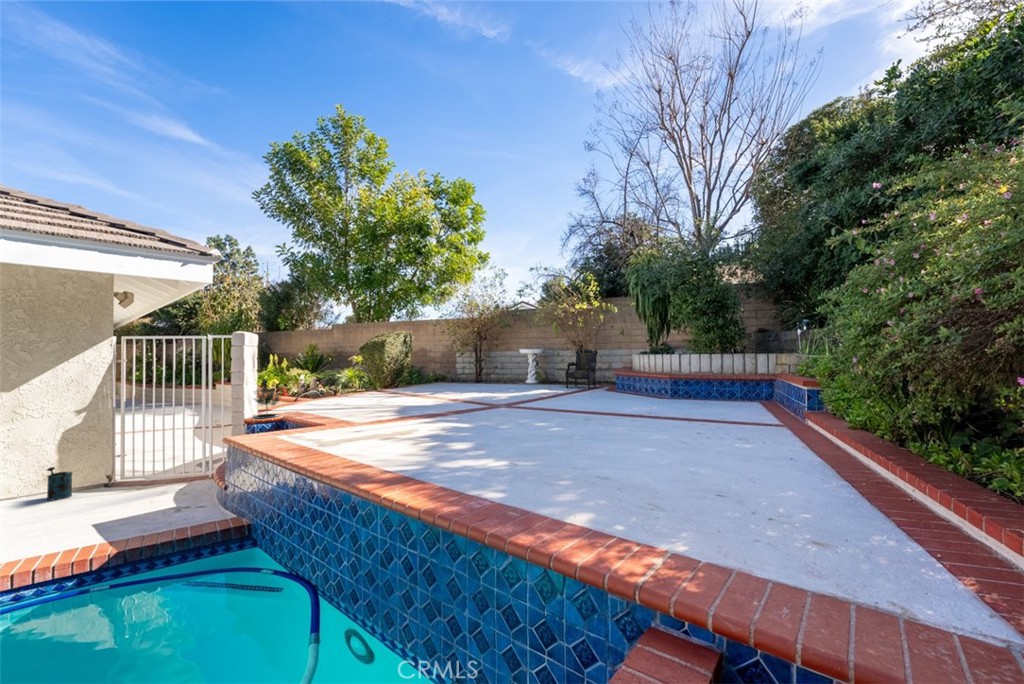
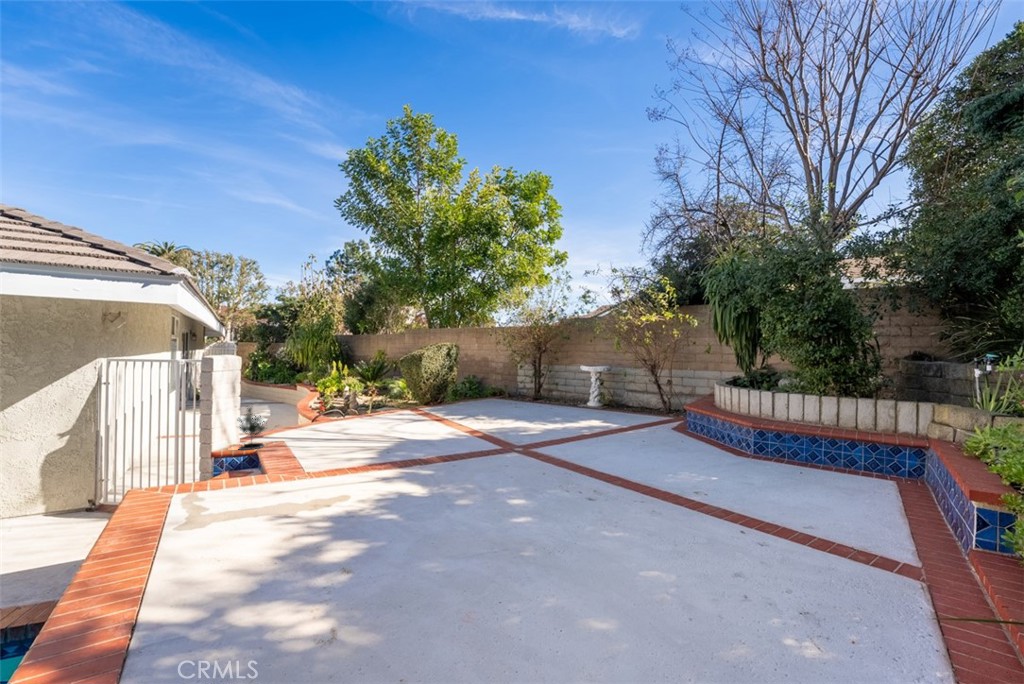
armchair: present [565,349,598,388] -> none [632,370,676,422]
watering can: present [47,467,72,500] -> none [17,492,44,529]

